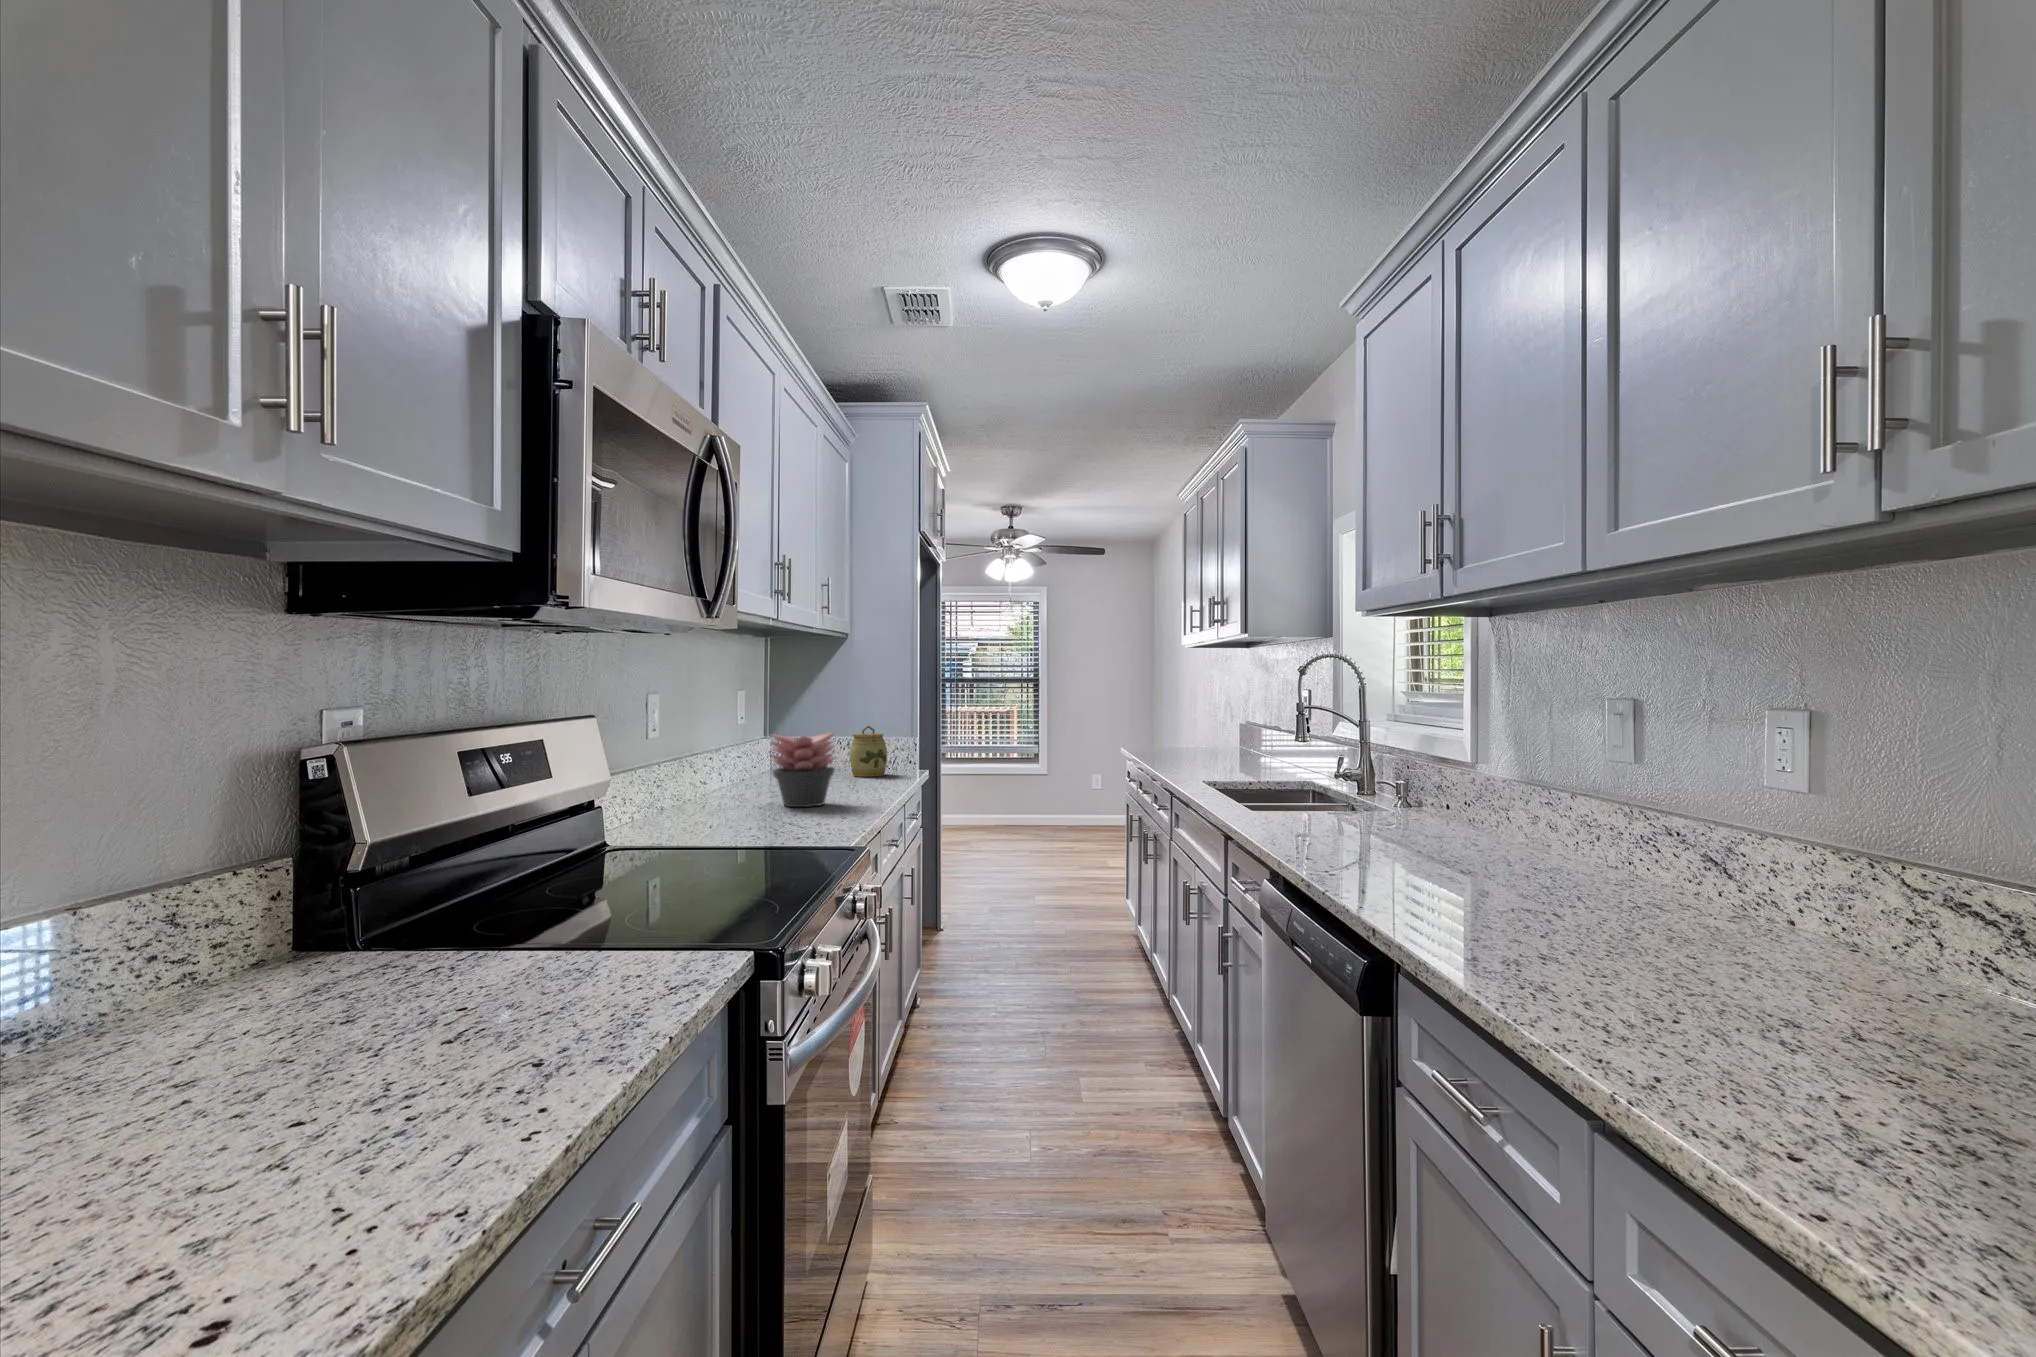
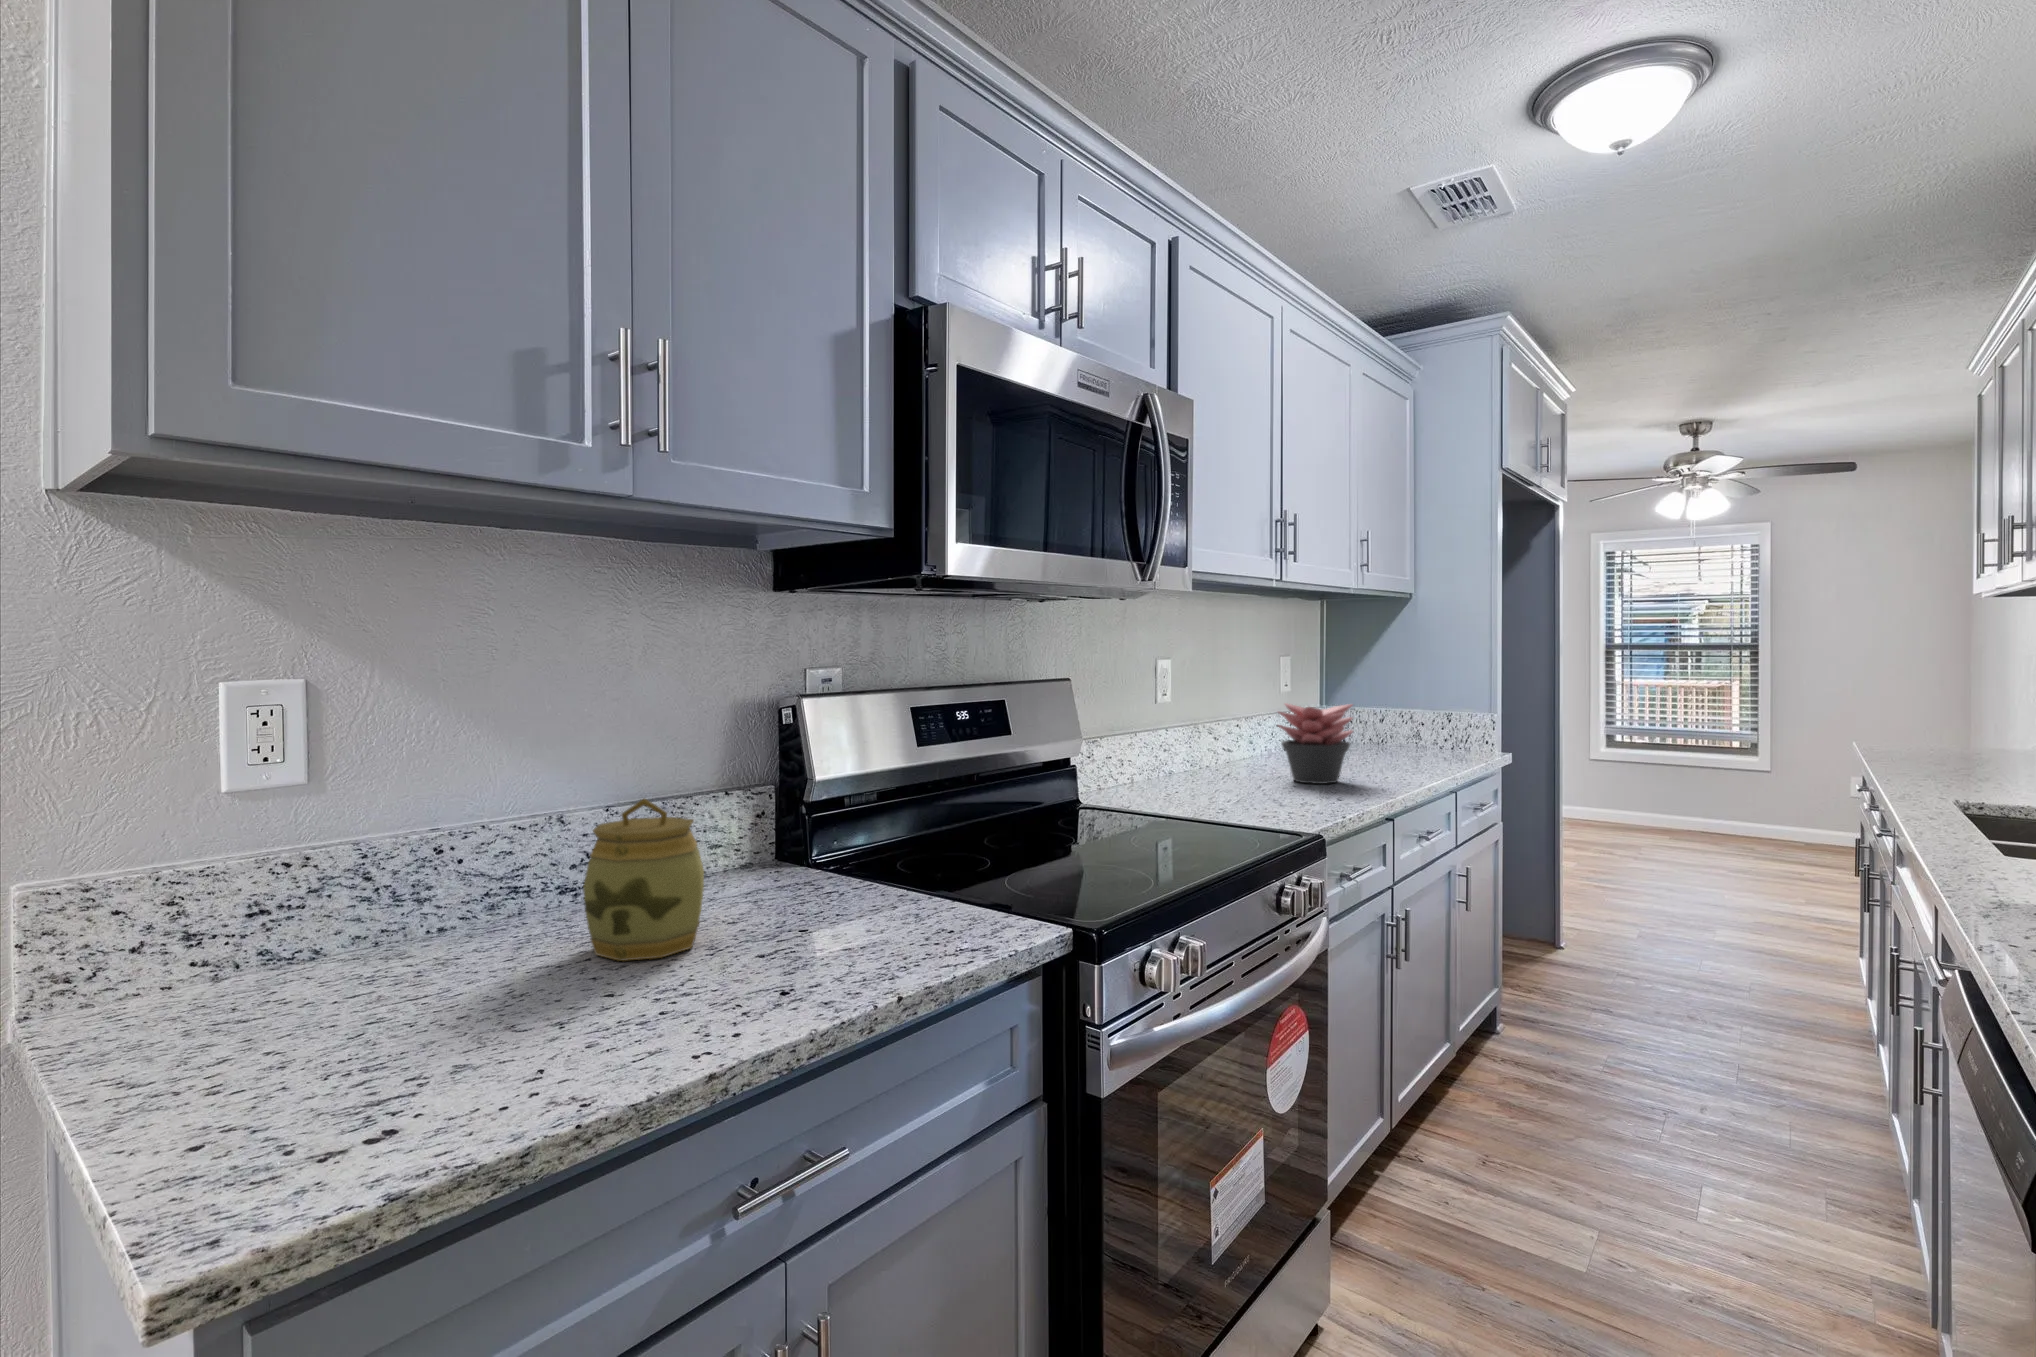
jar: present [850,726,887,777] -> present [583,799,704,961]

